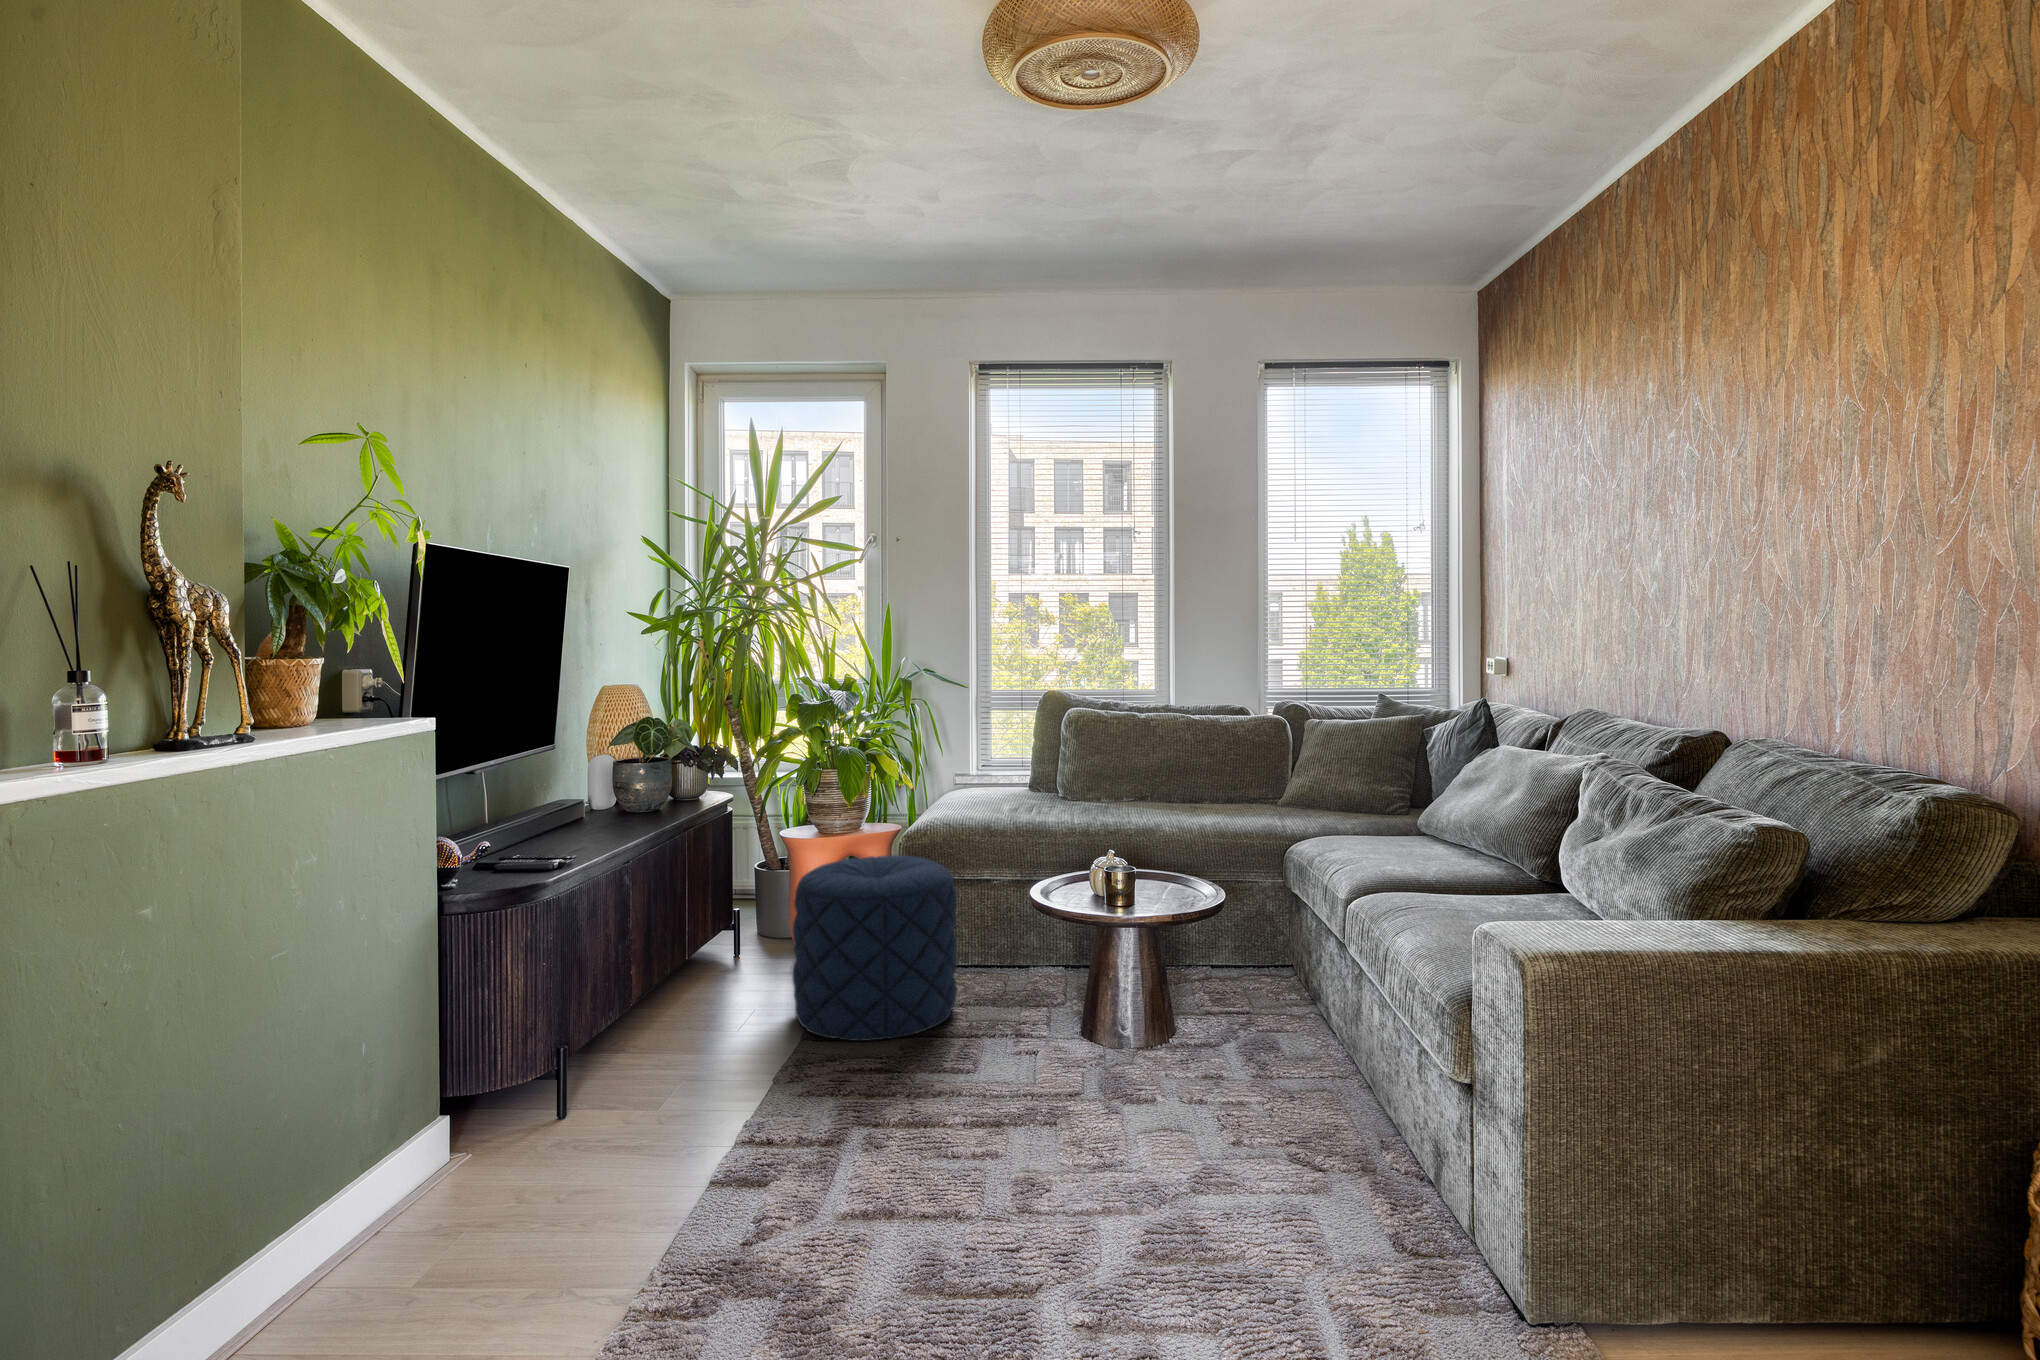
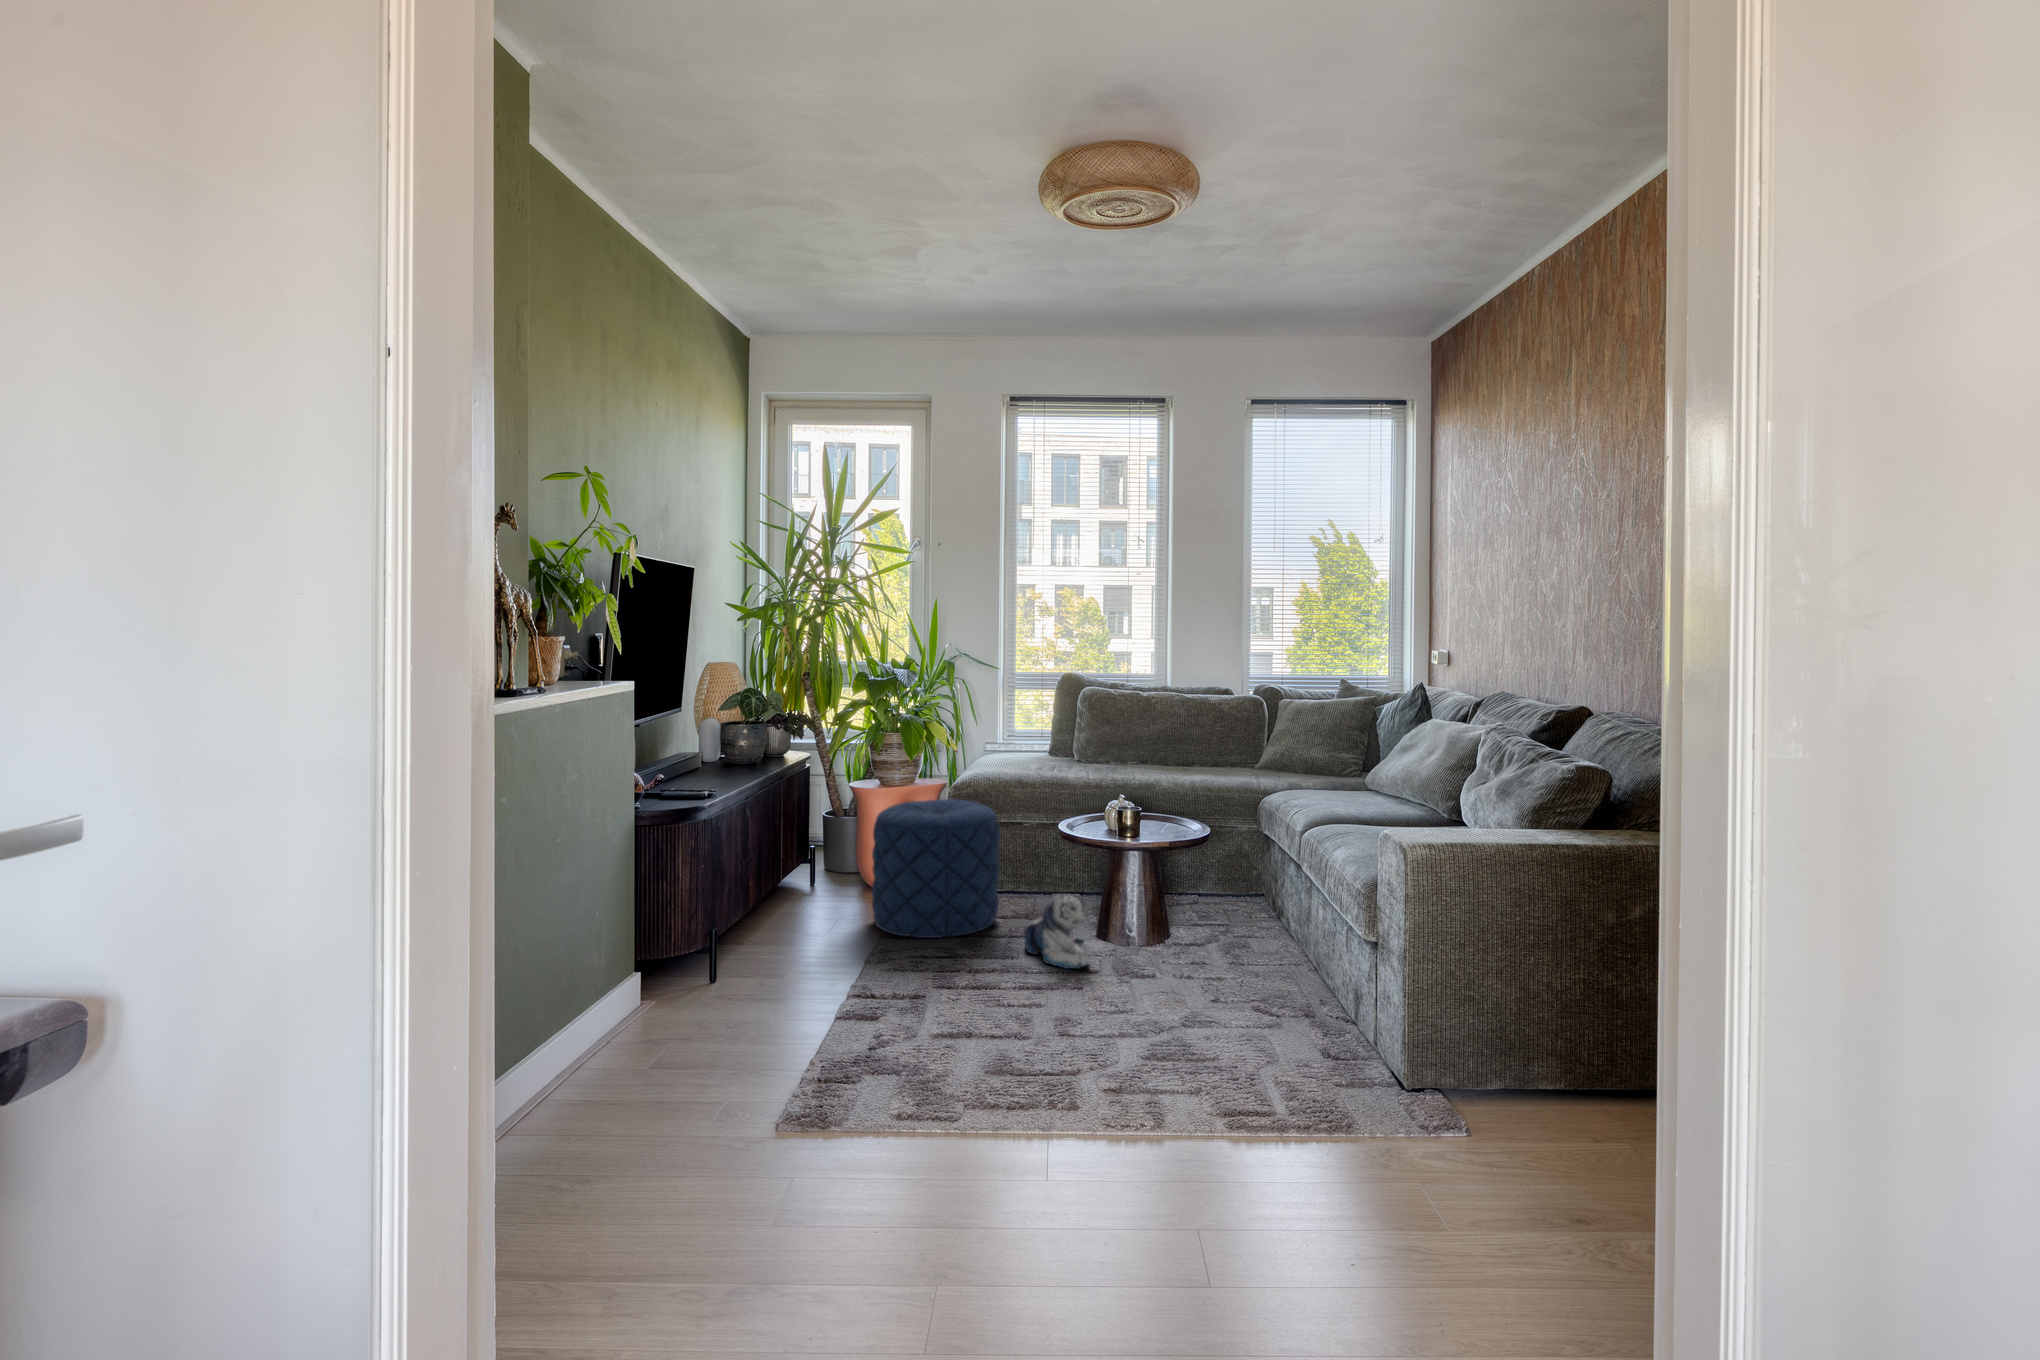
plush toy: none [985,987,1069,1091] -> present [1024,895,1090,969]

